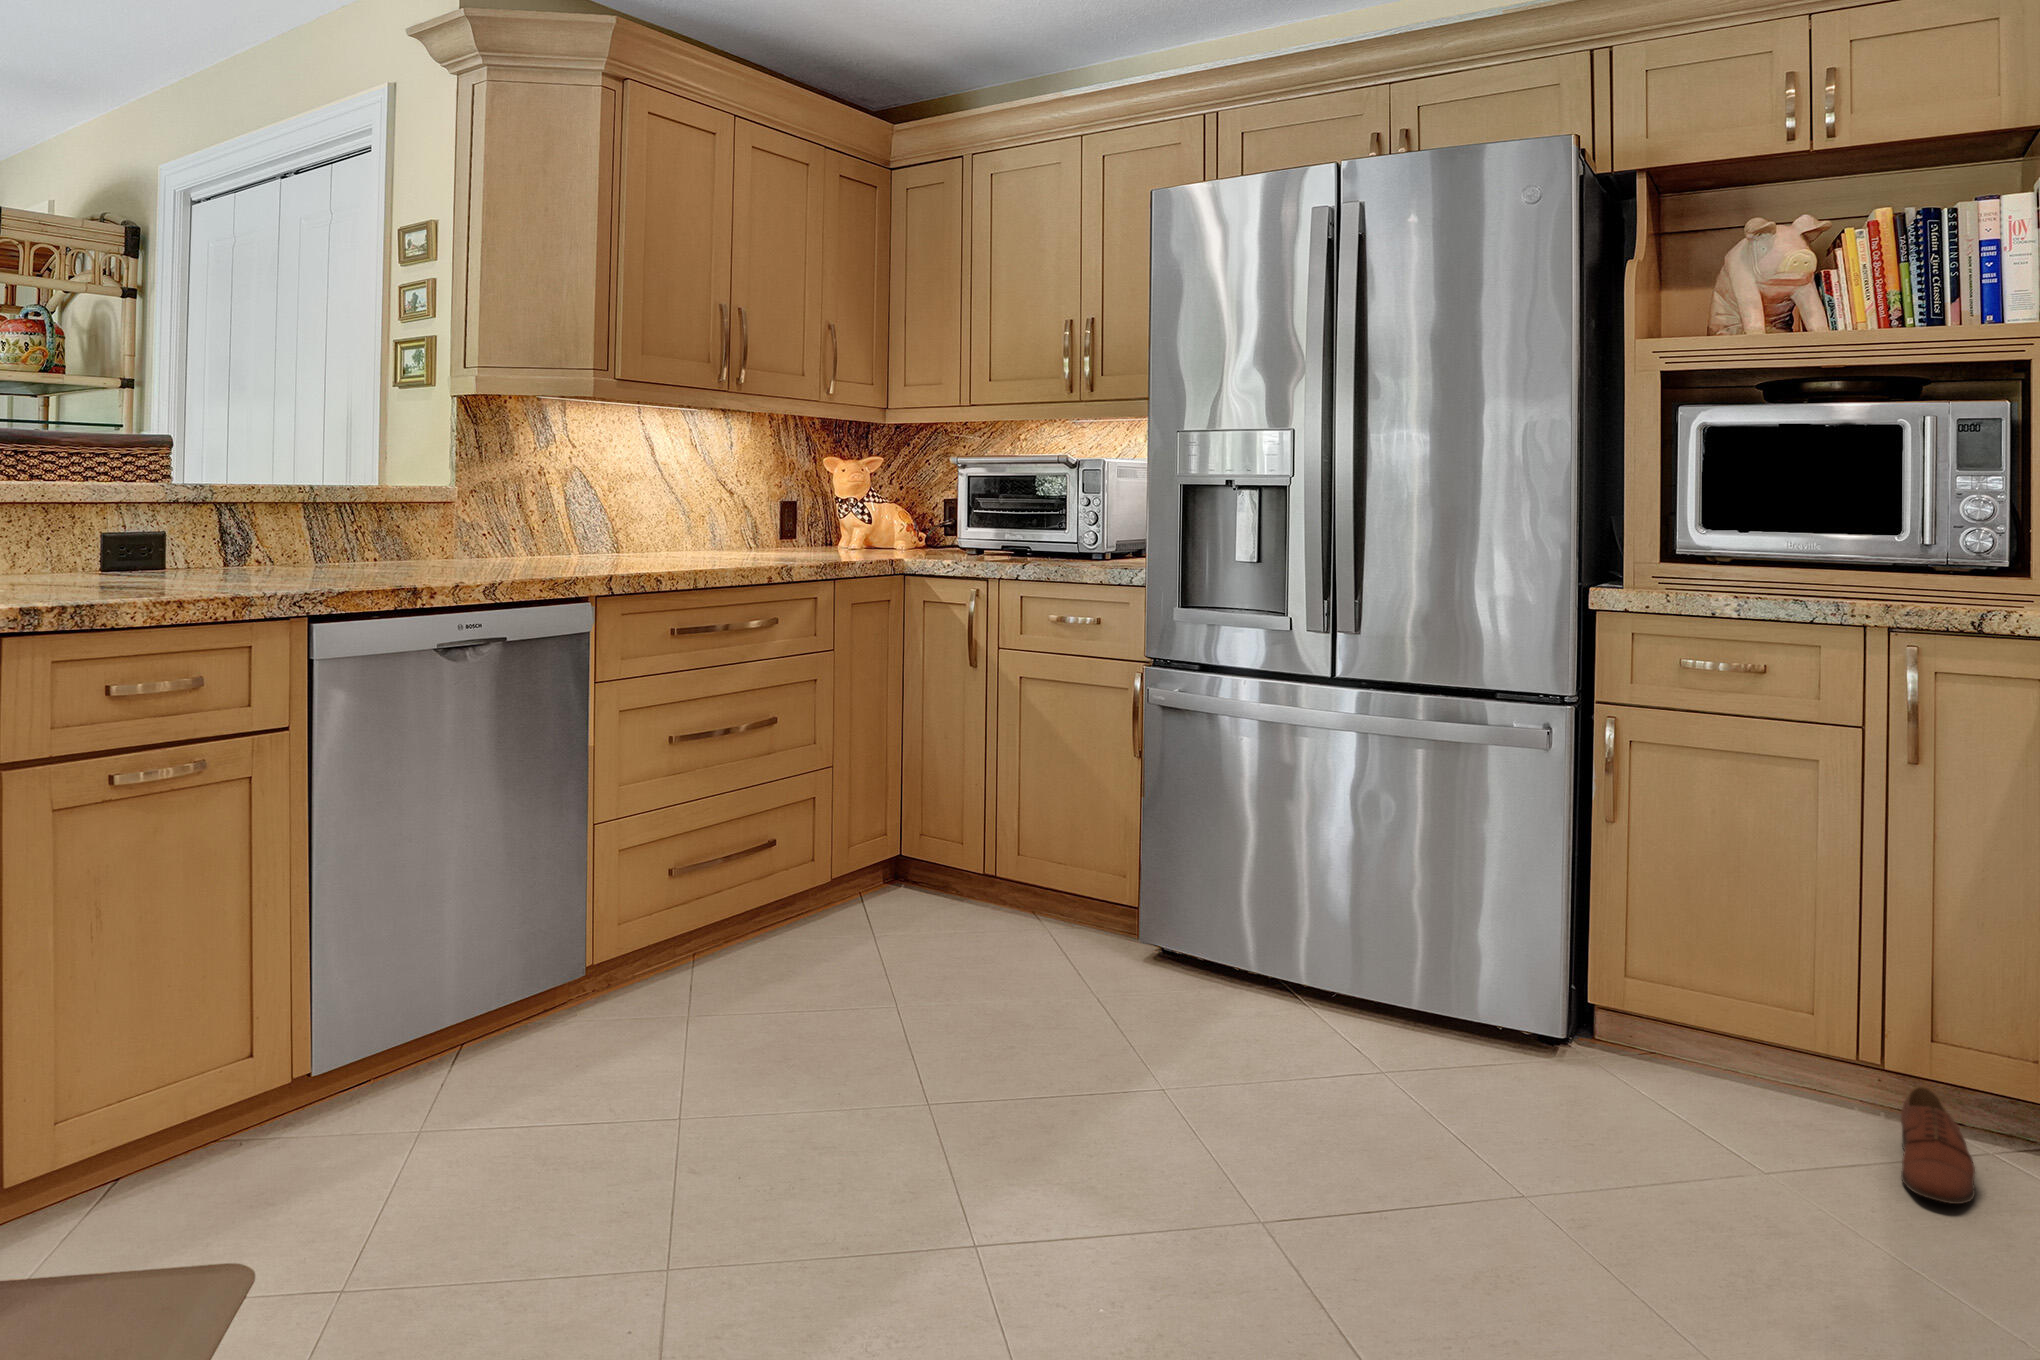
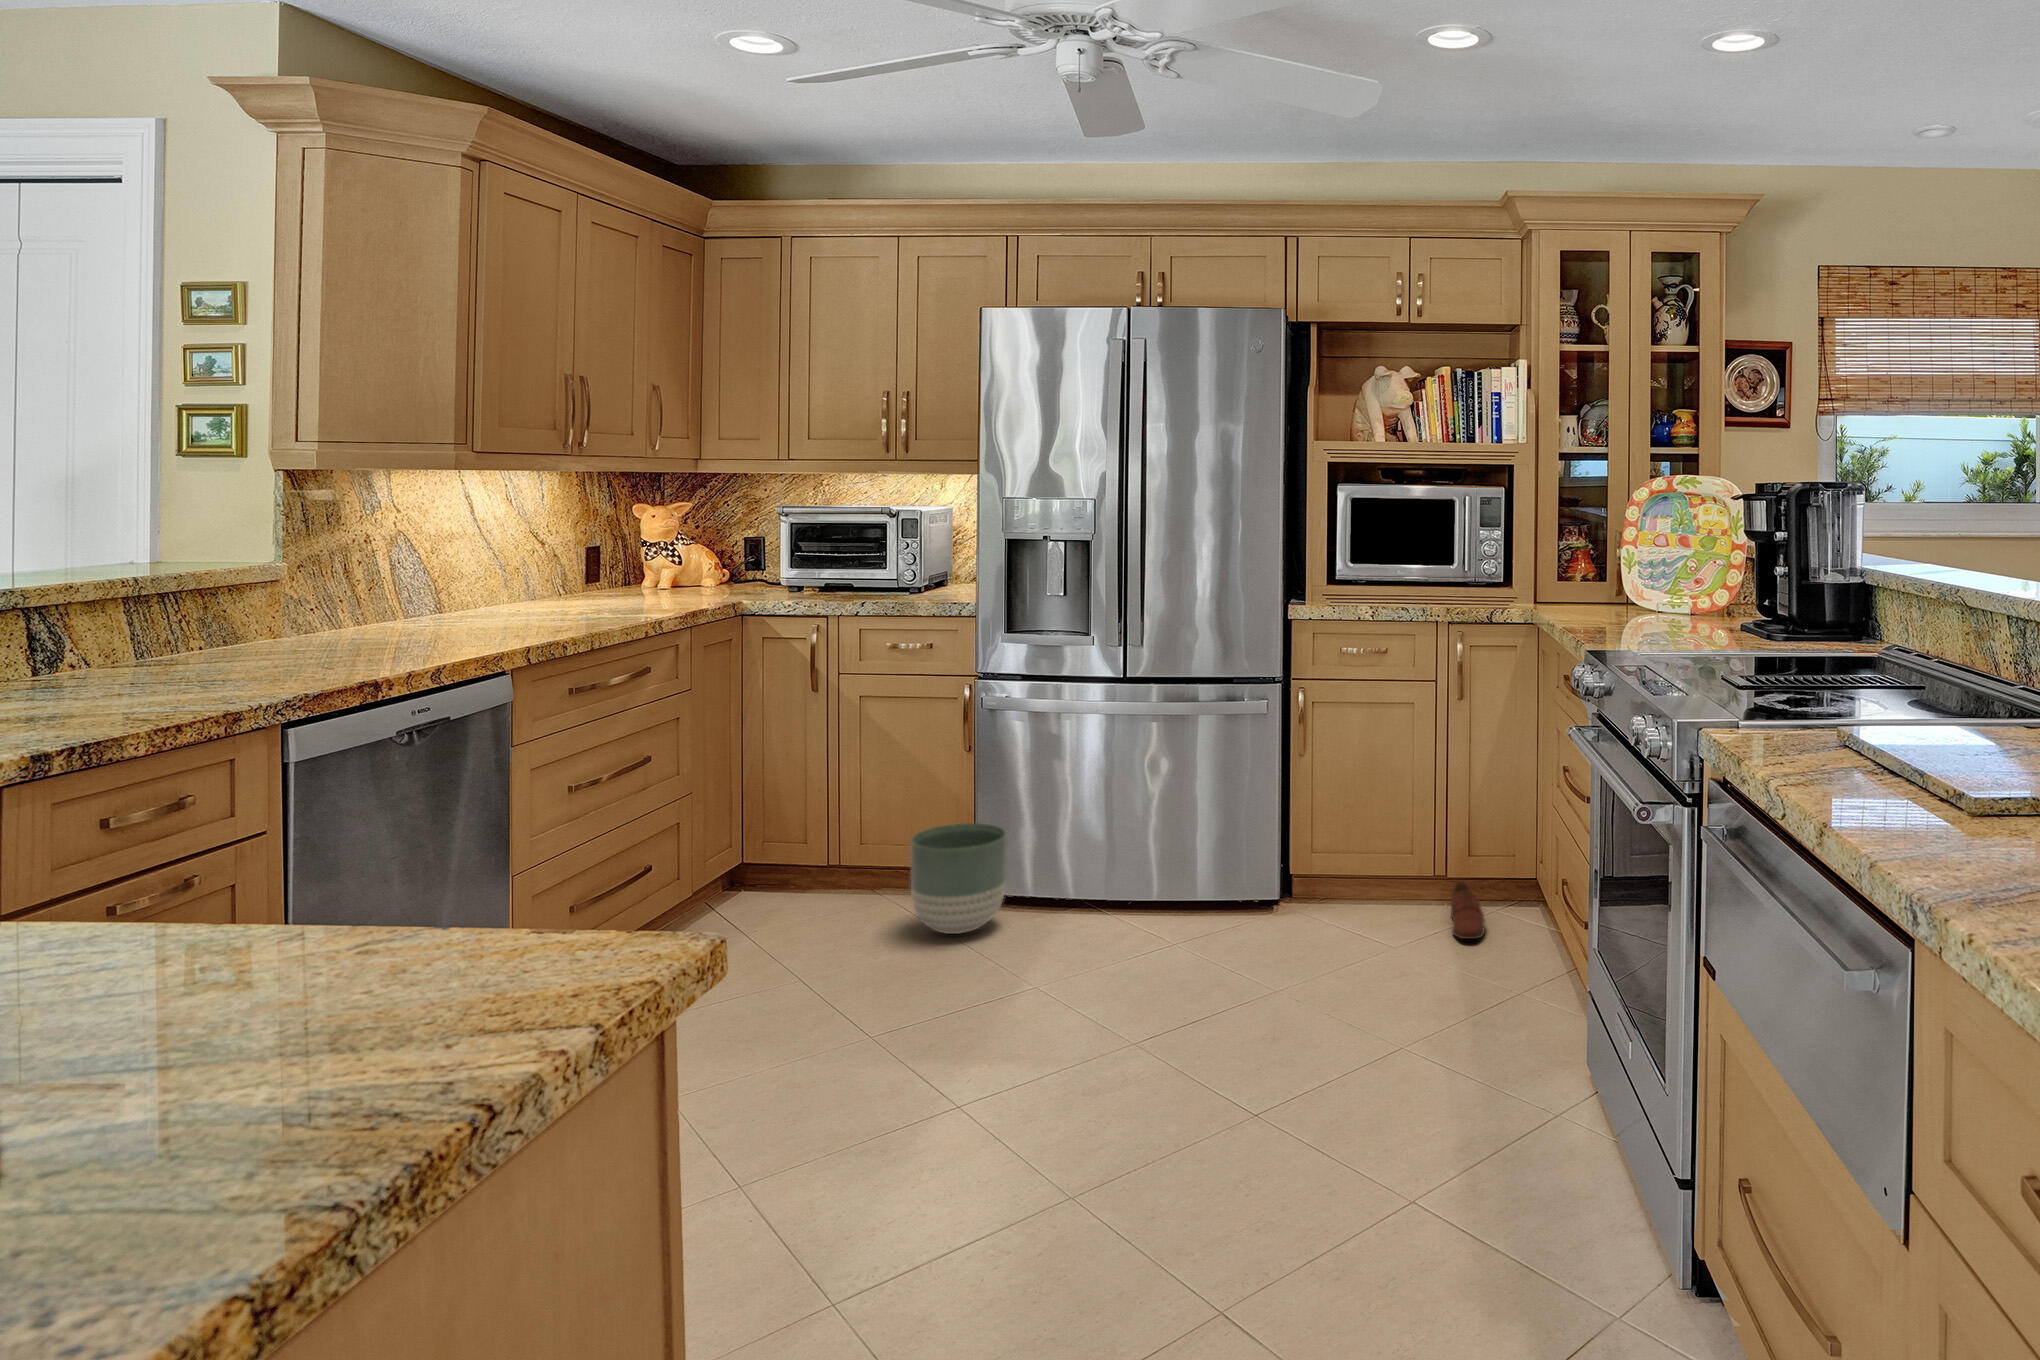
planter: none [1044,849,1164,994] -> present [911,823,1007,934]

